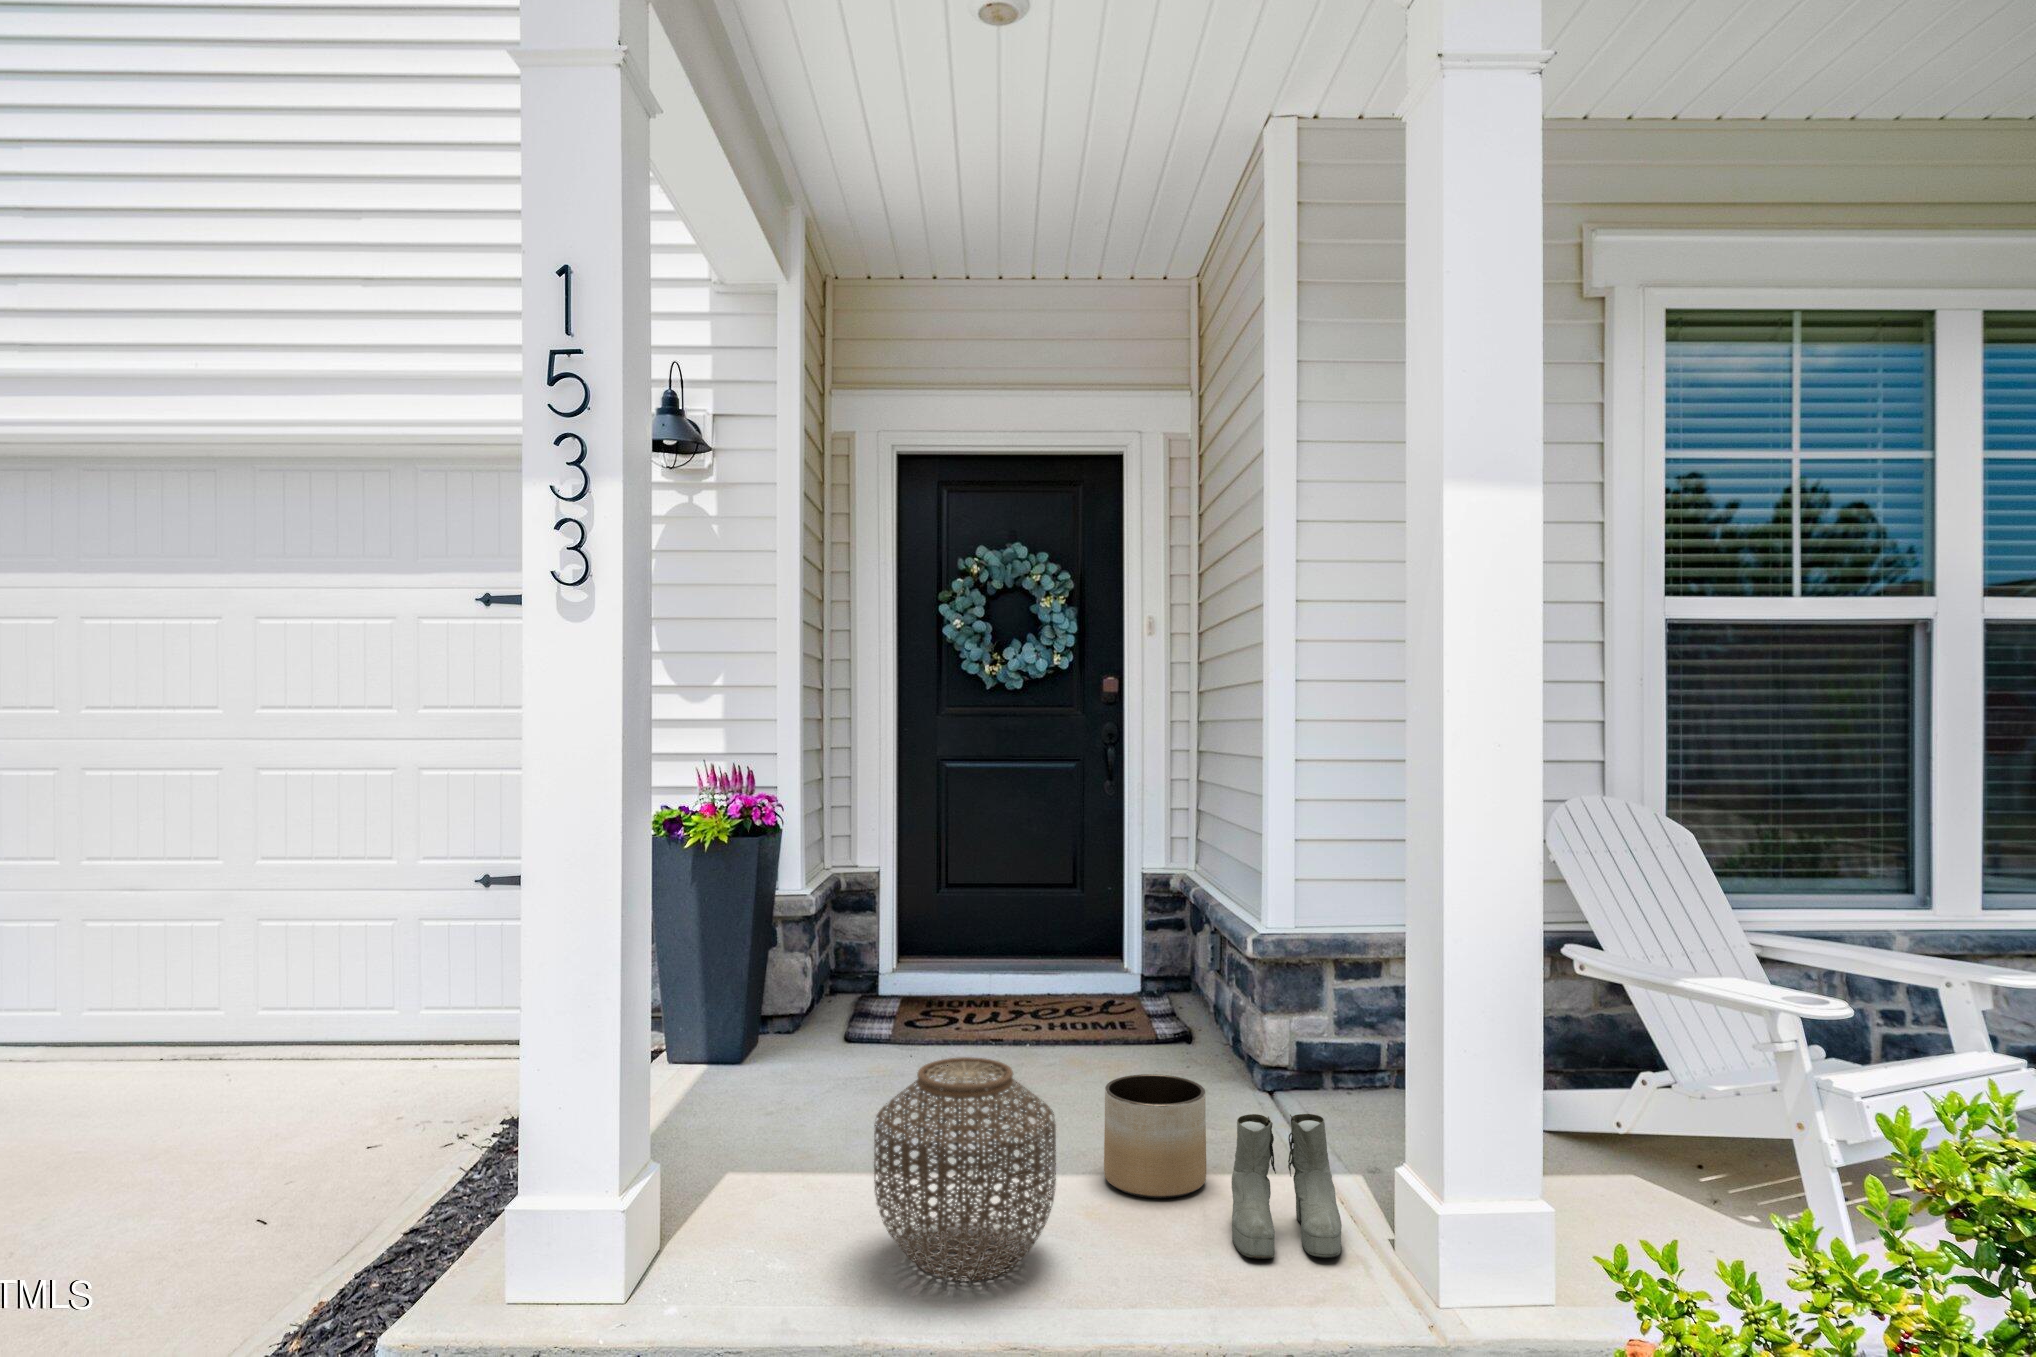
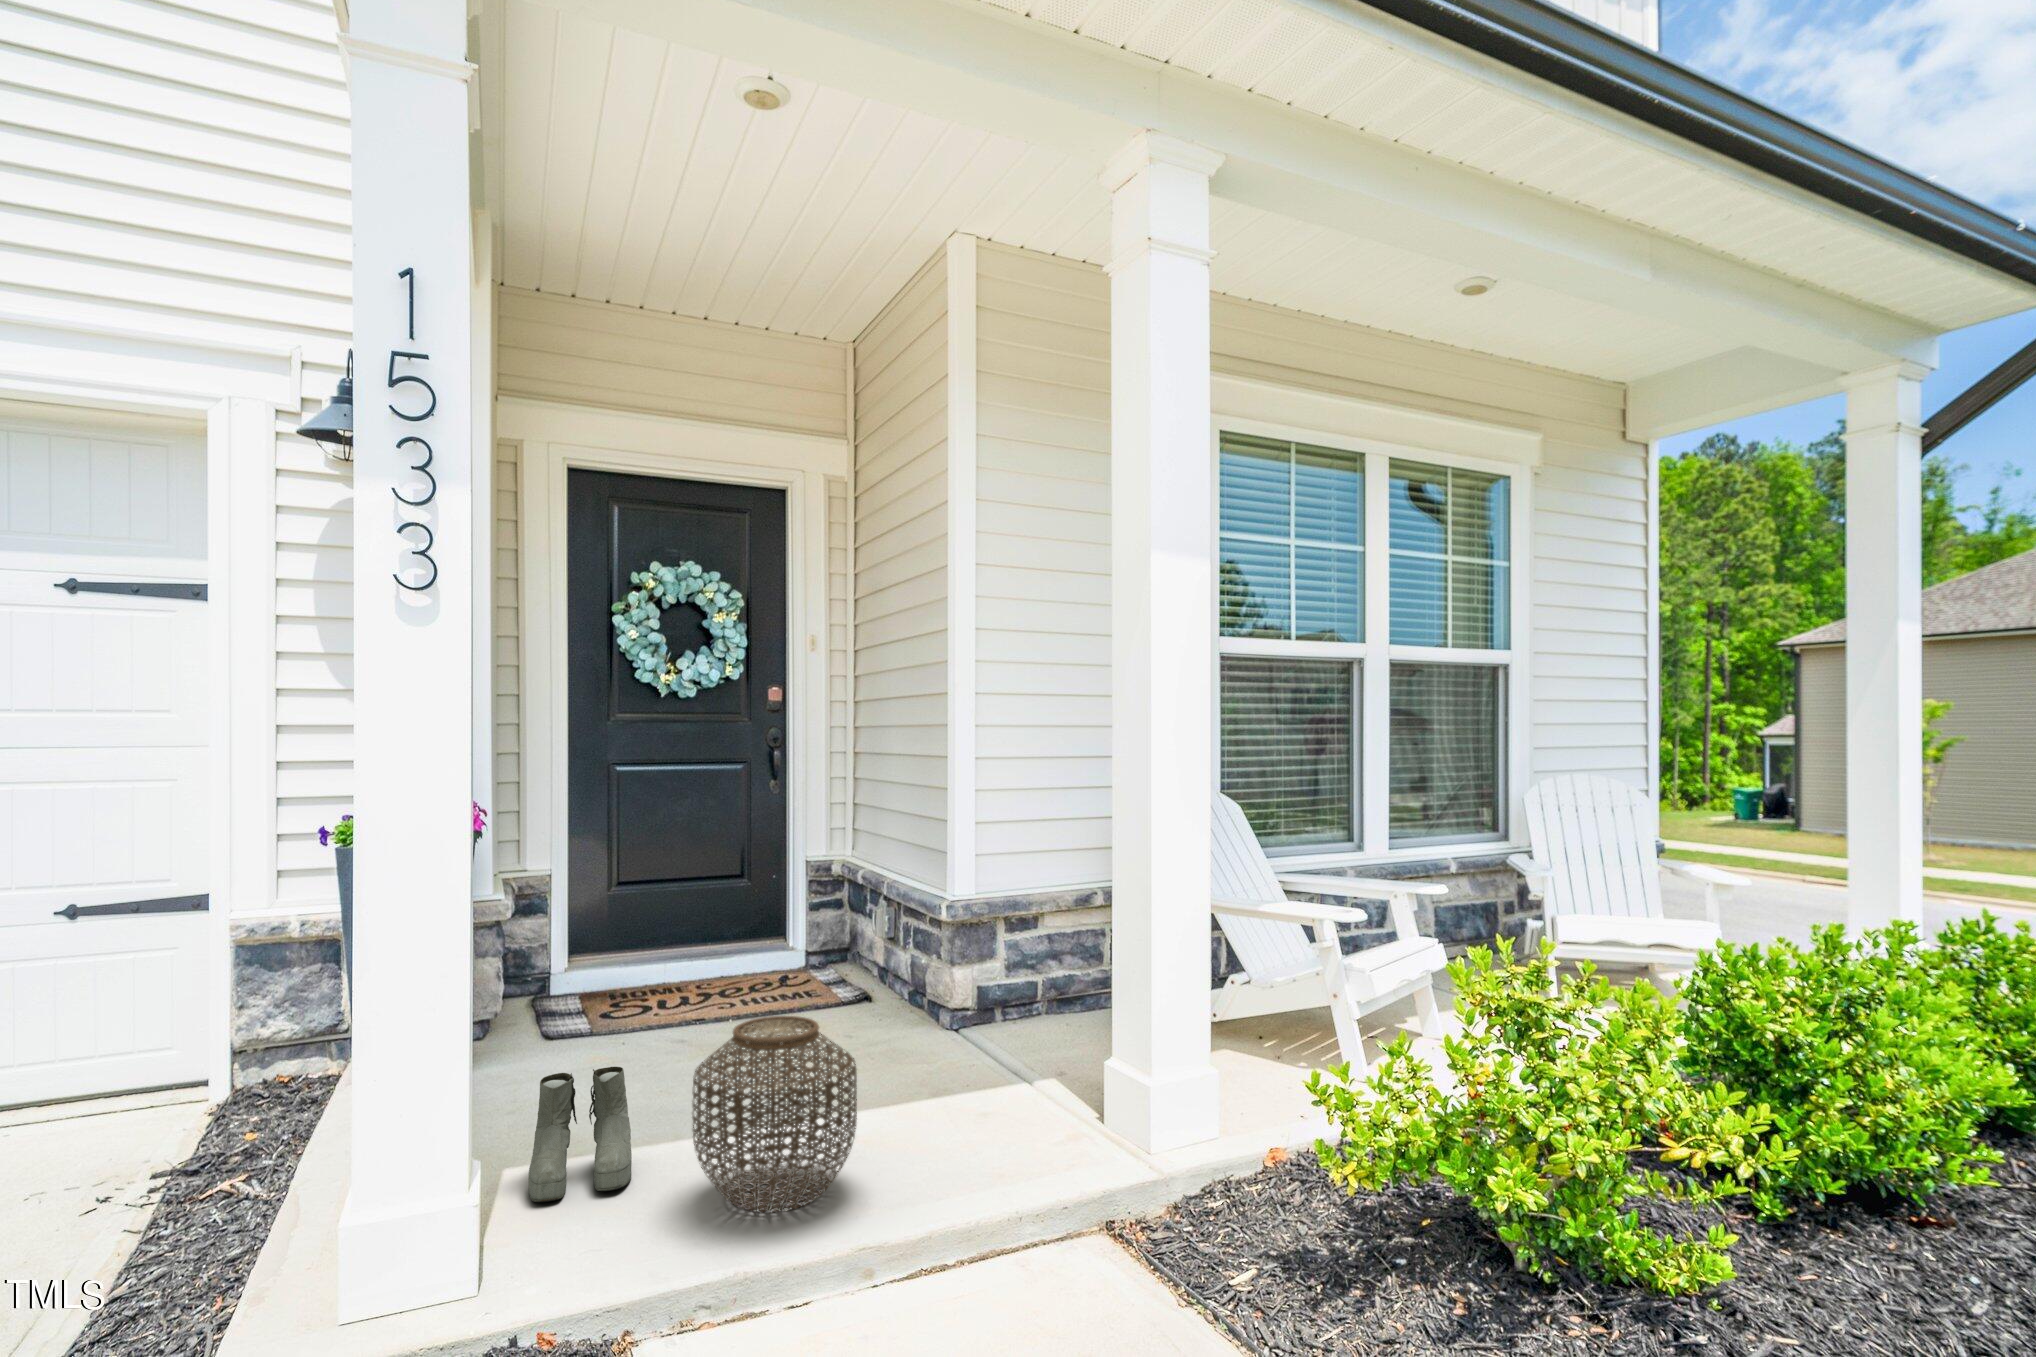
planter: present [1104,1074,1206,1198] -> none [859,1020,945,1124]
boots: present [1232,1114,1342,1259] -> present [529,1067,632,1202]

